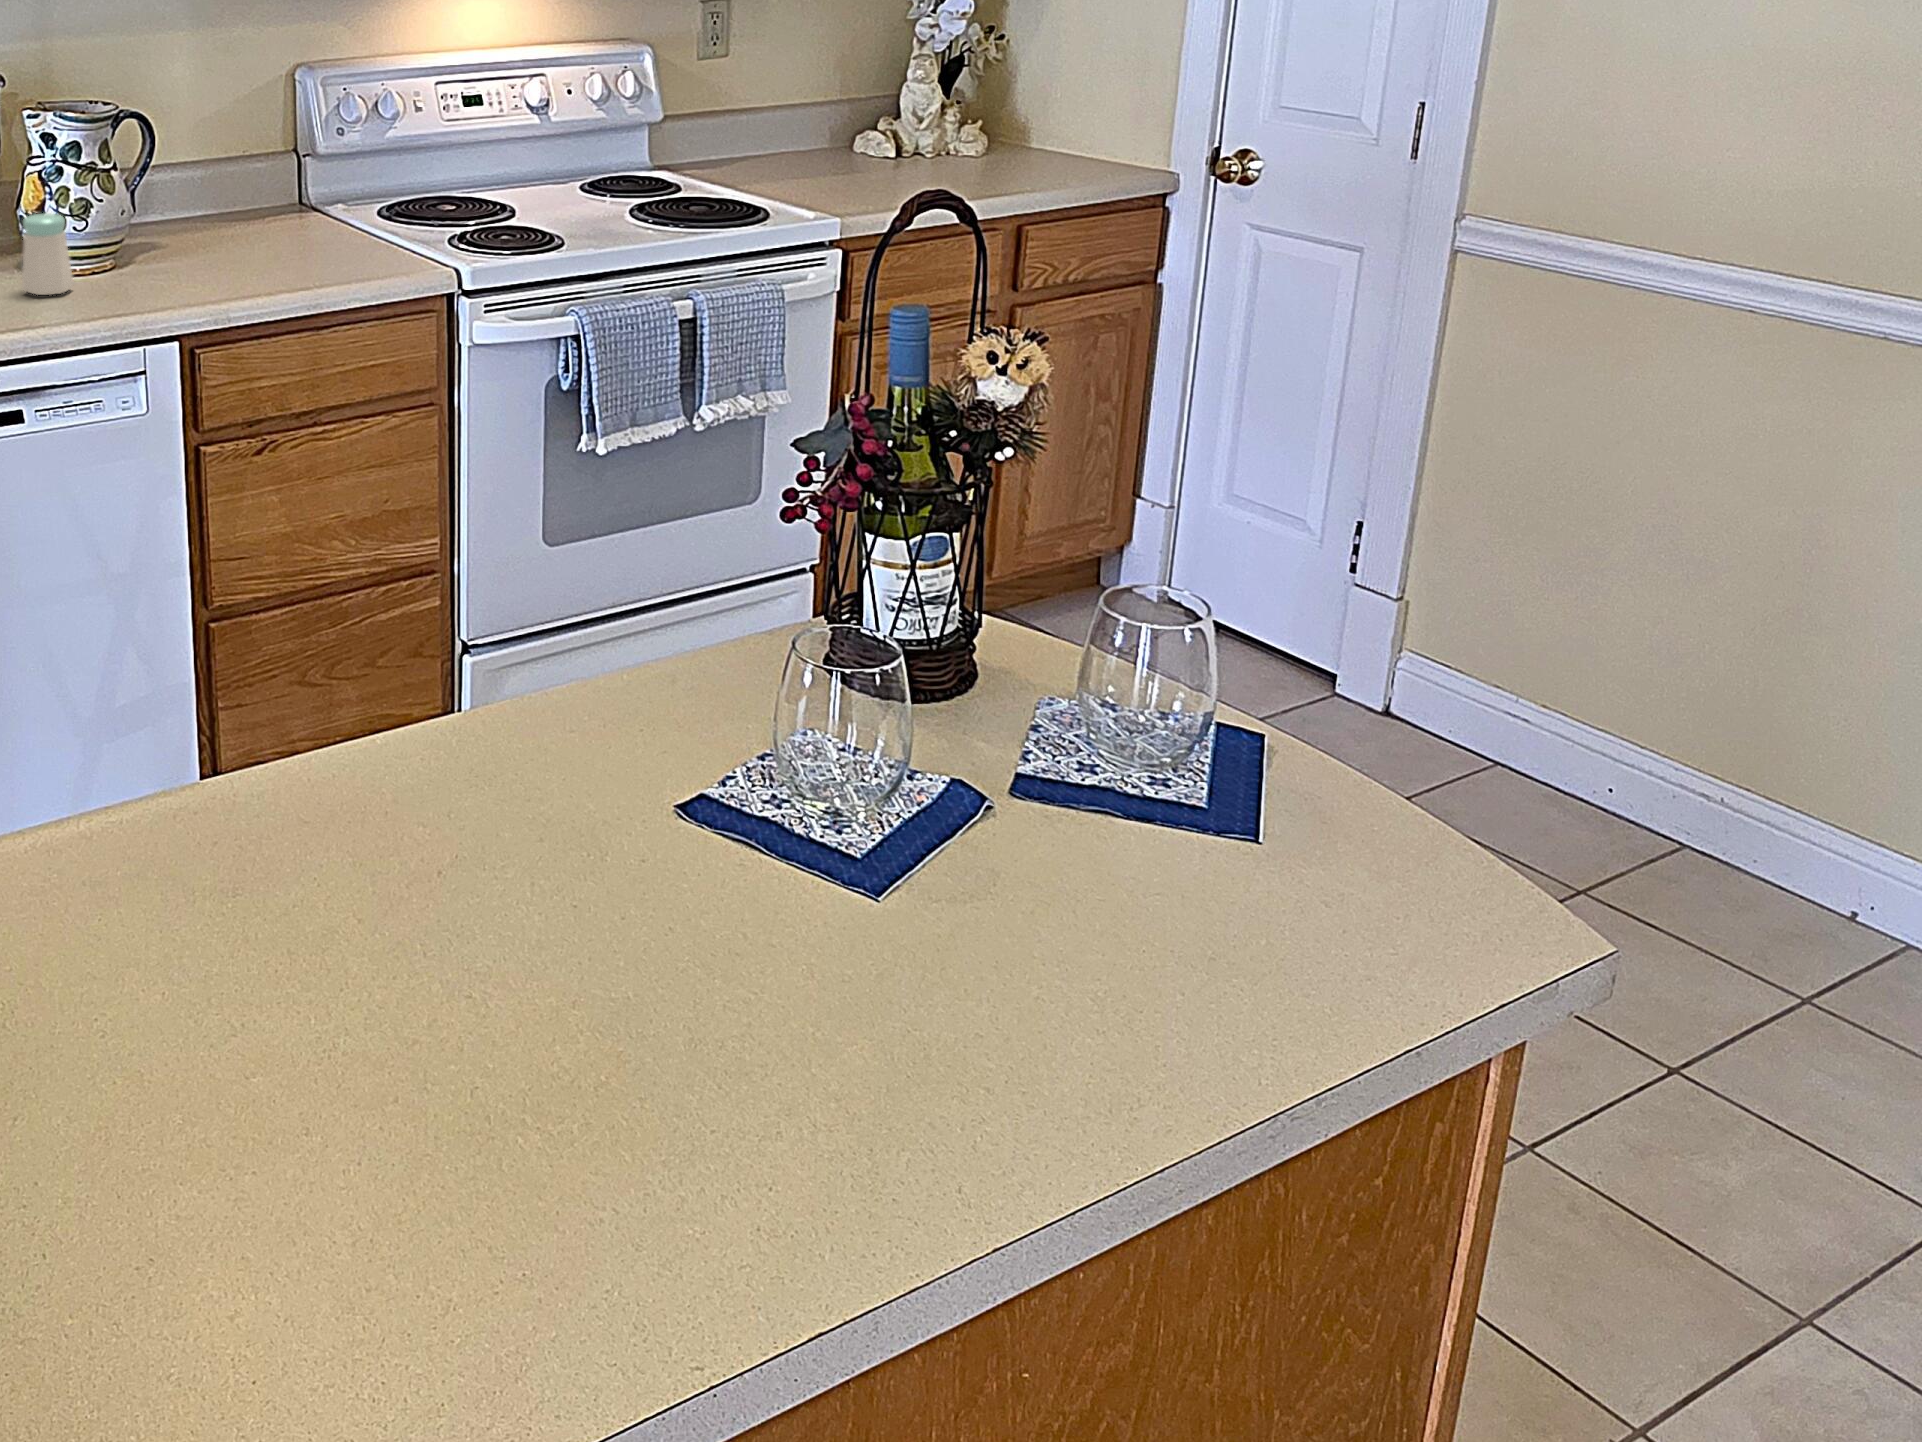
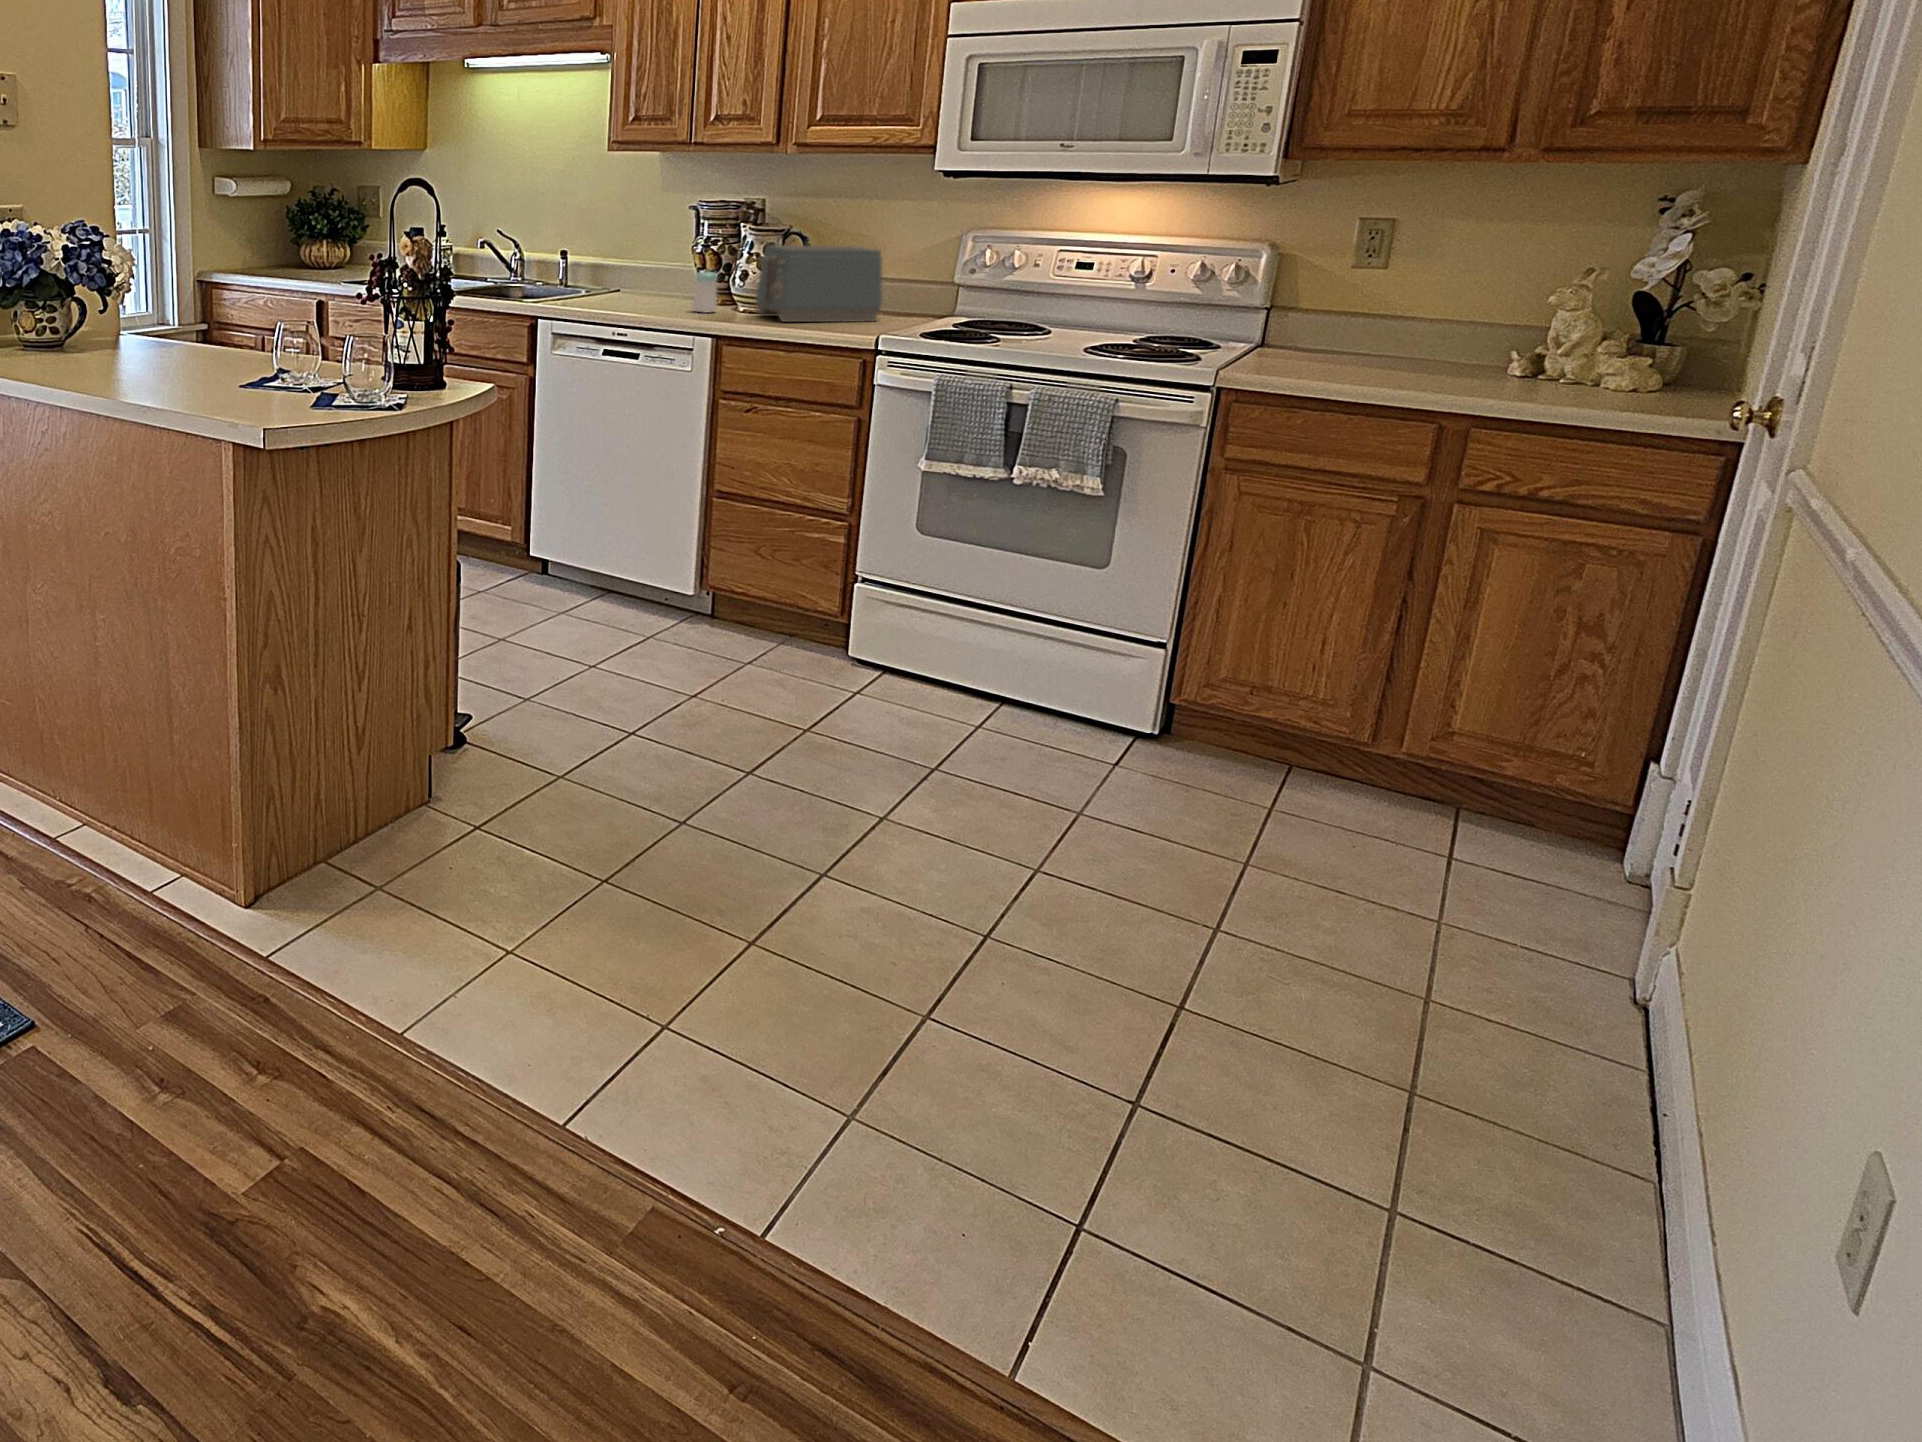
toaster: none [137,122,298,278] -> present [756,245,882,322]

